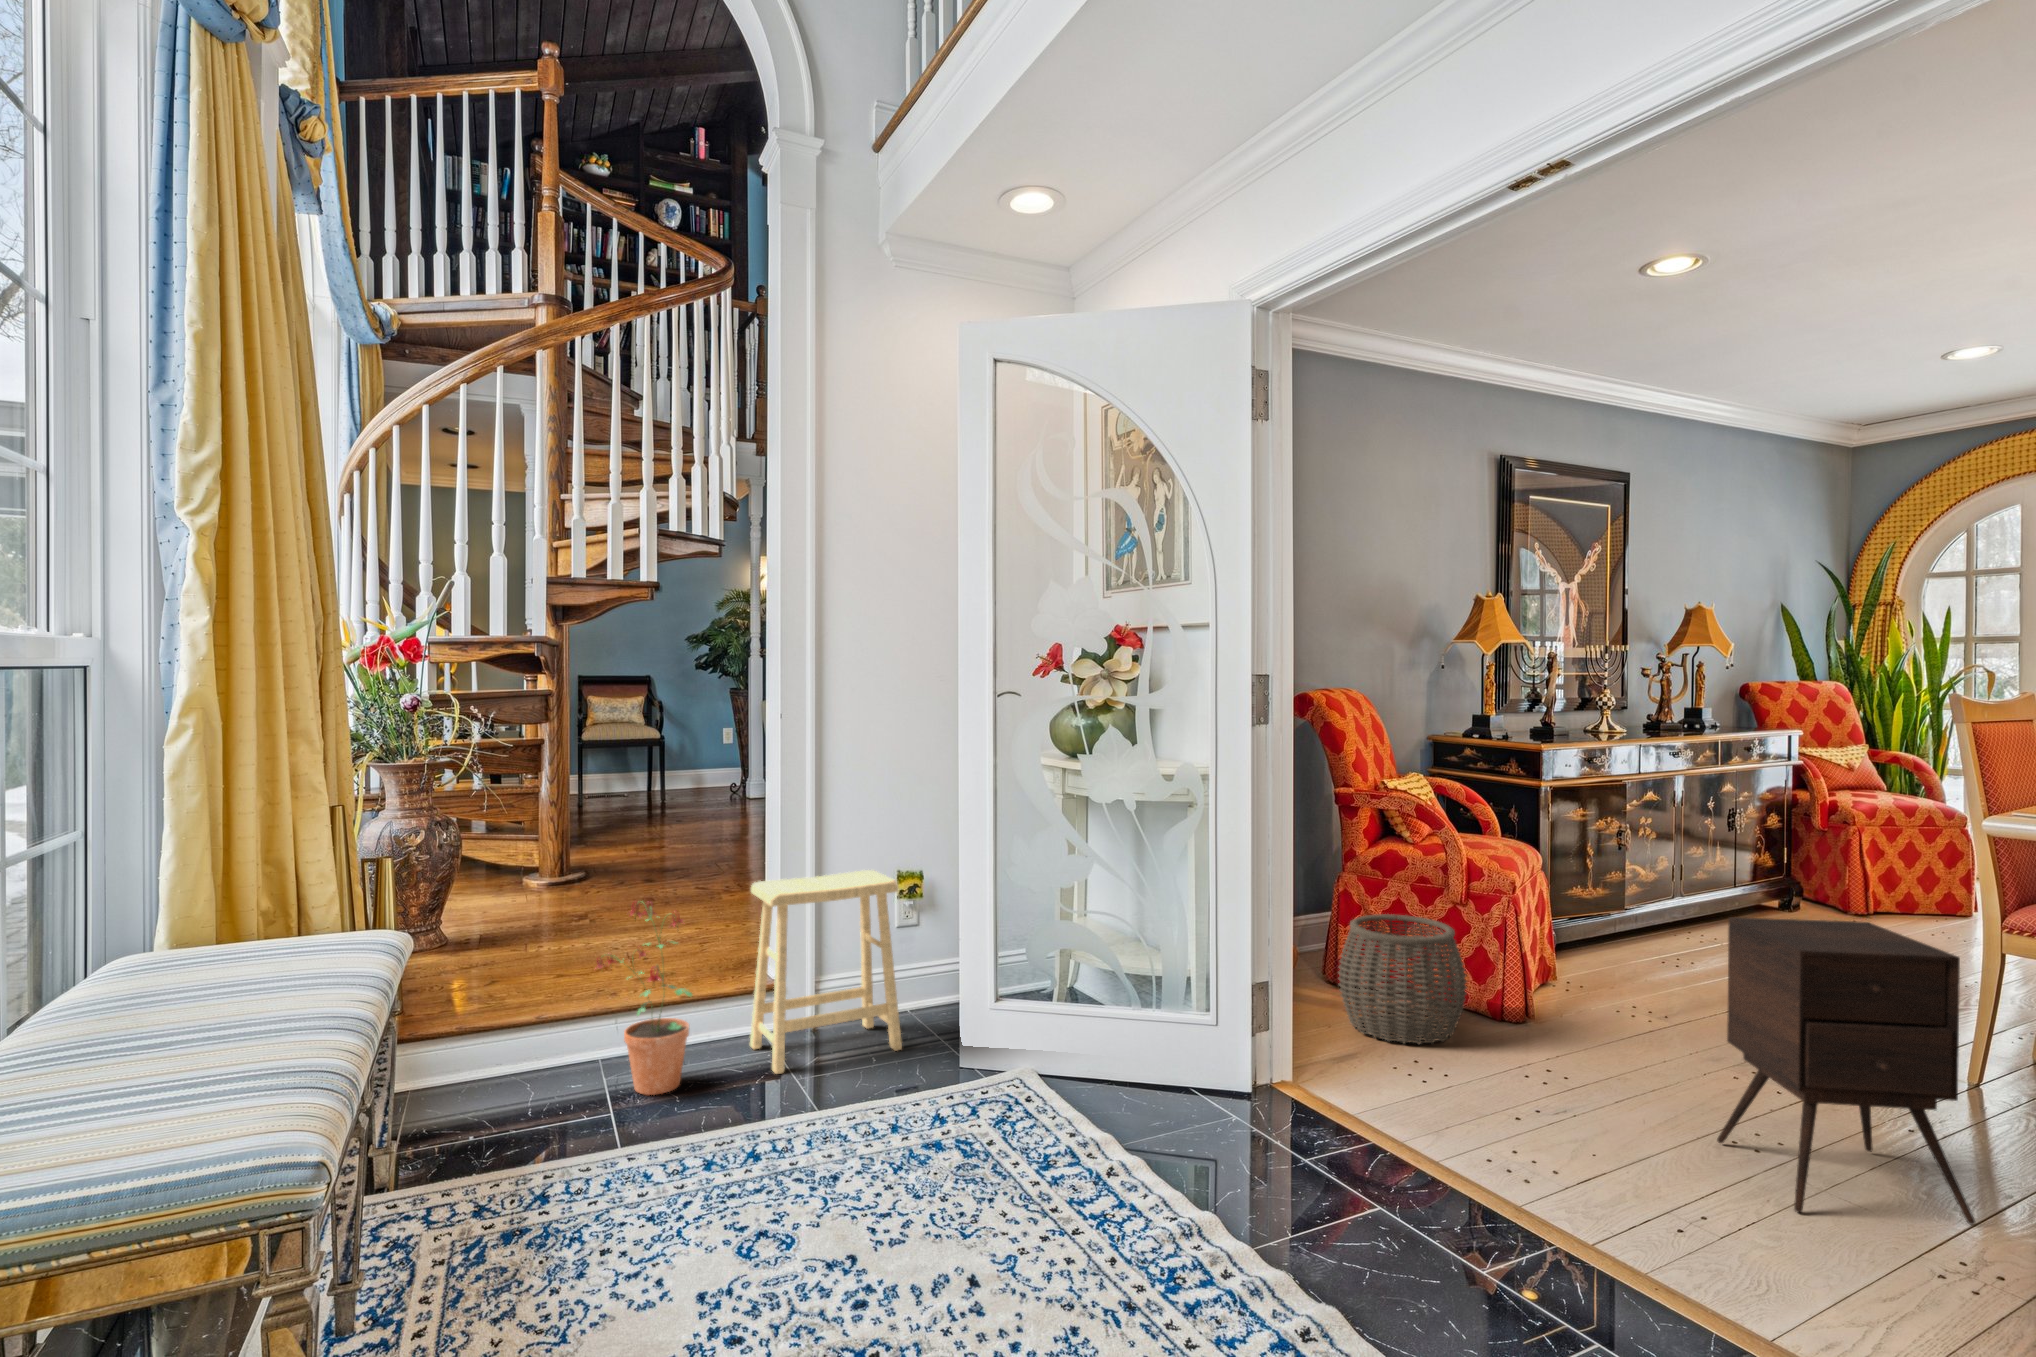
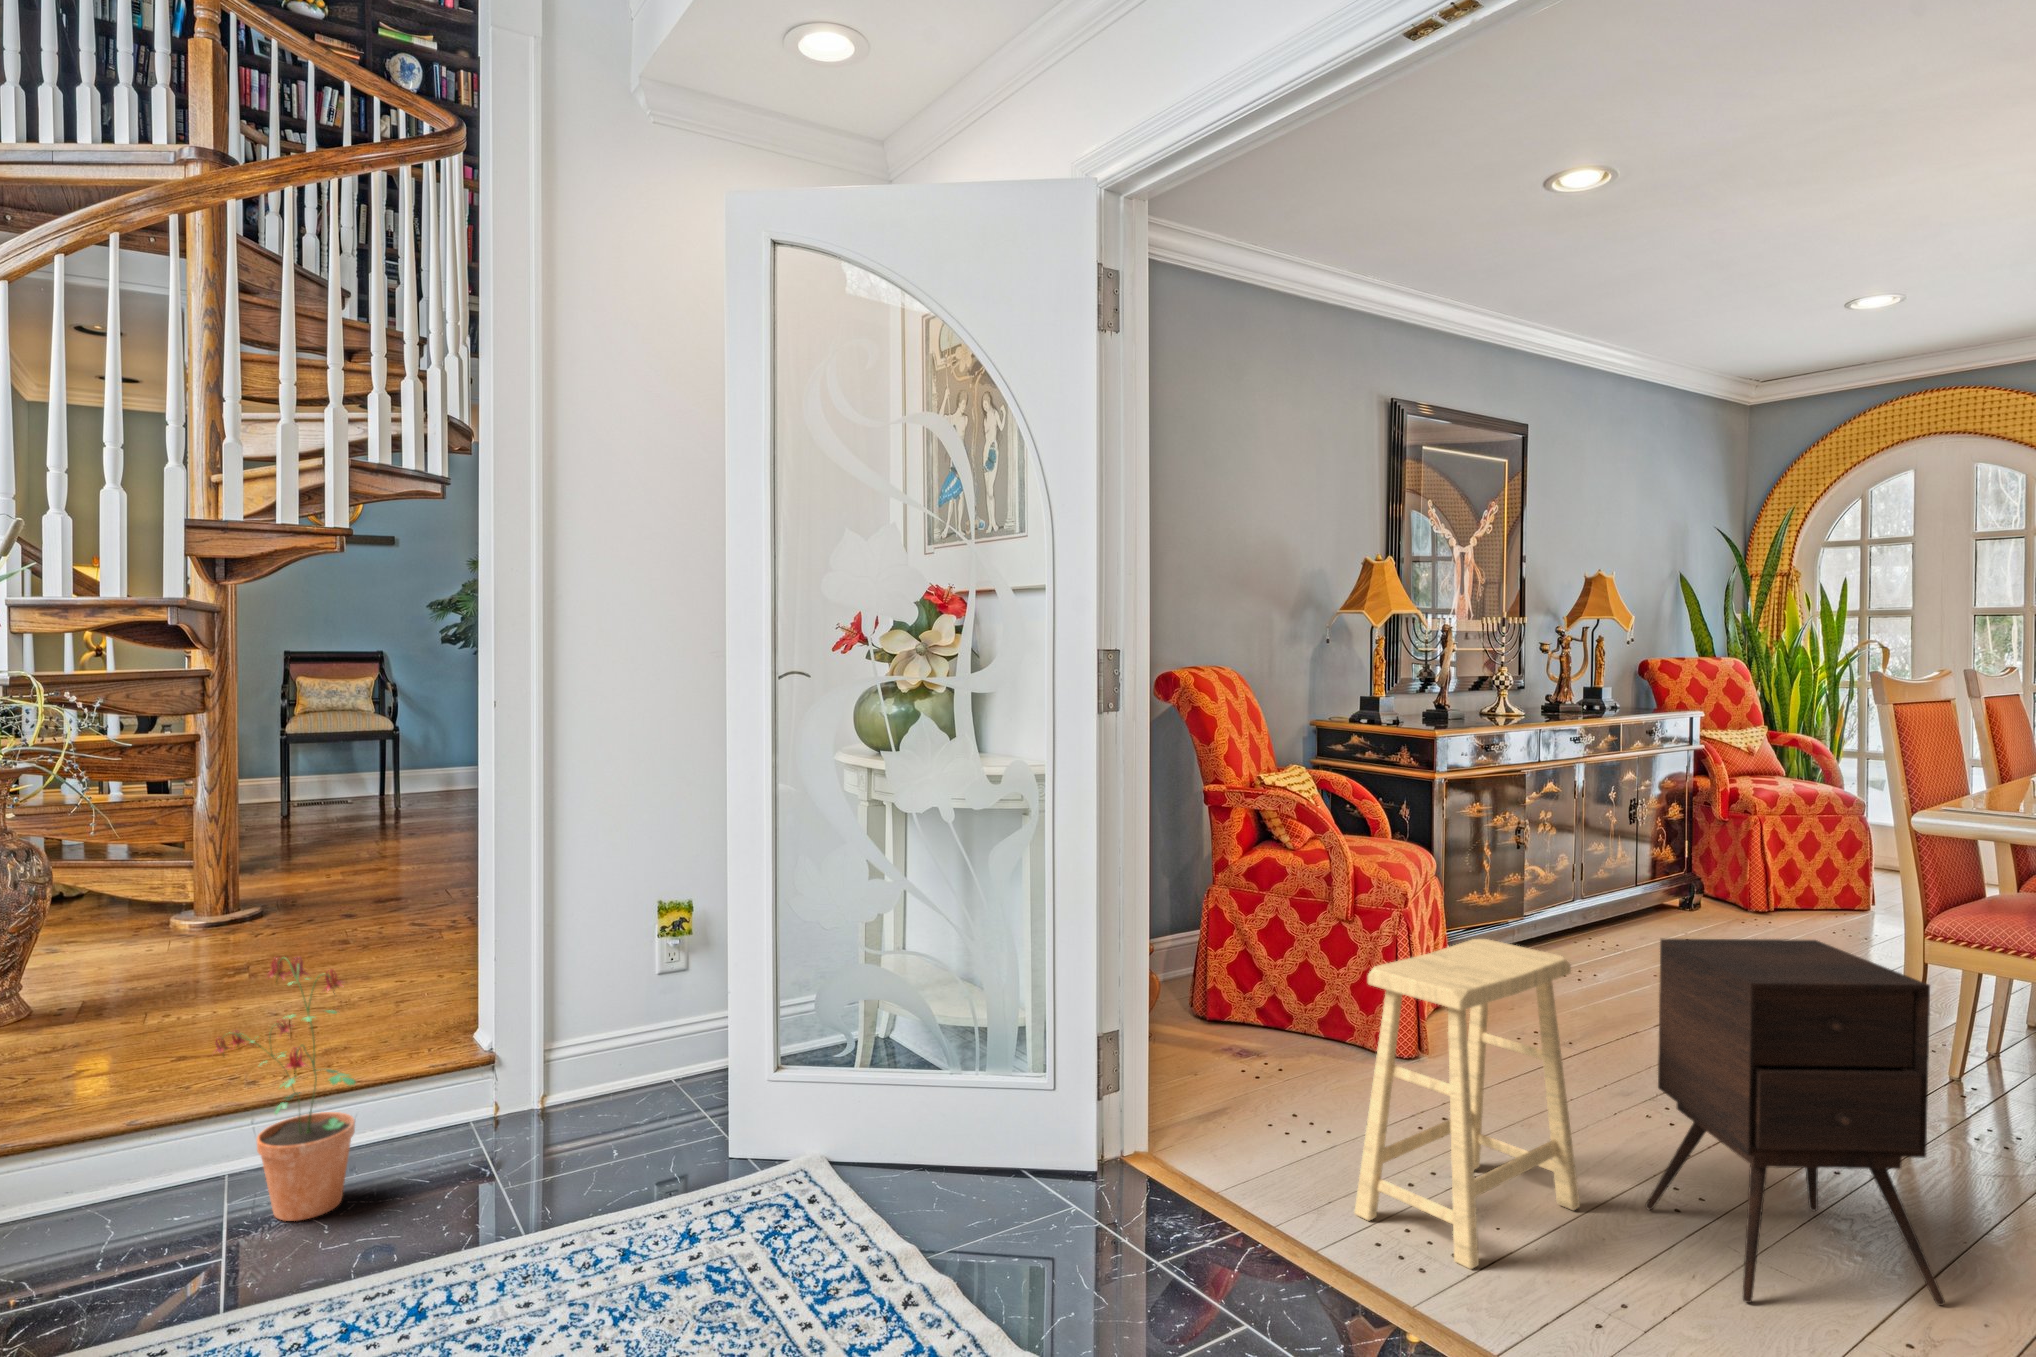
footstool: present [750,870,902,1074] -> present [1355,939,1580,1269]
woven basket: present [1338,914,1467,1044] -> none [1206,936,1356,1094]

